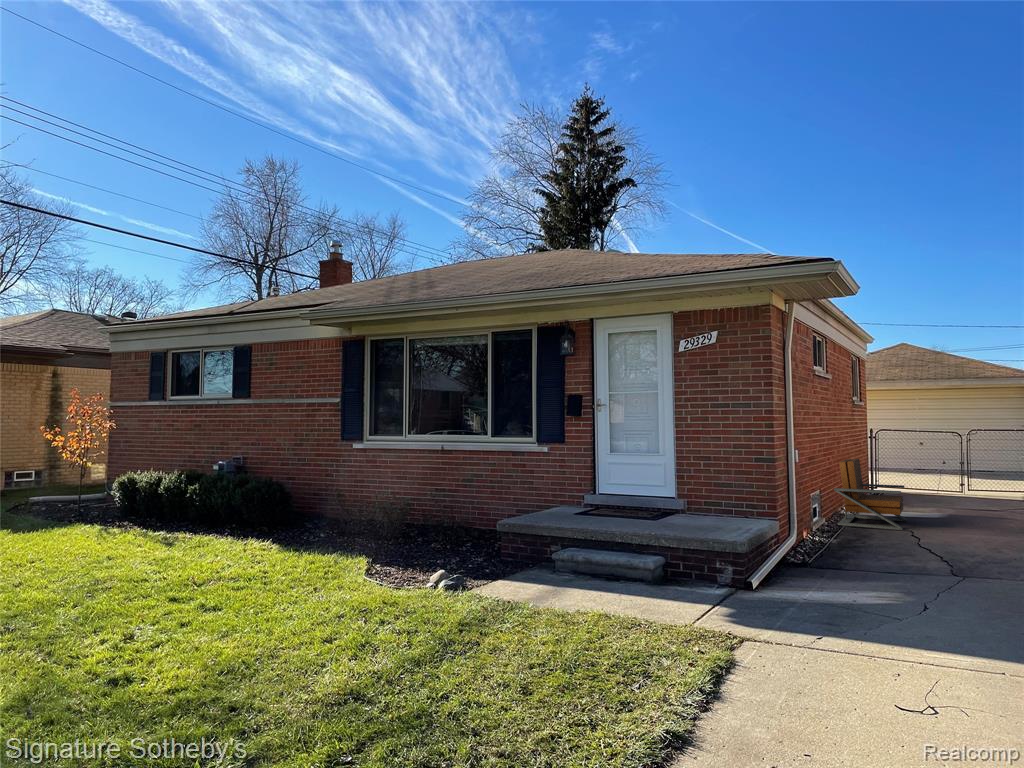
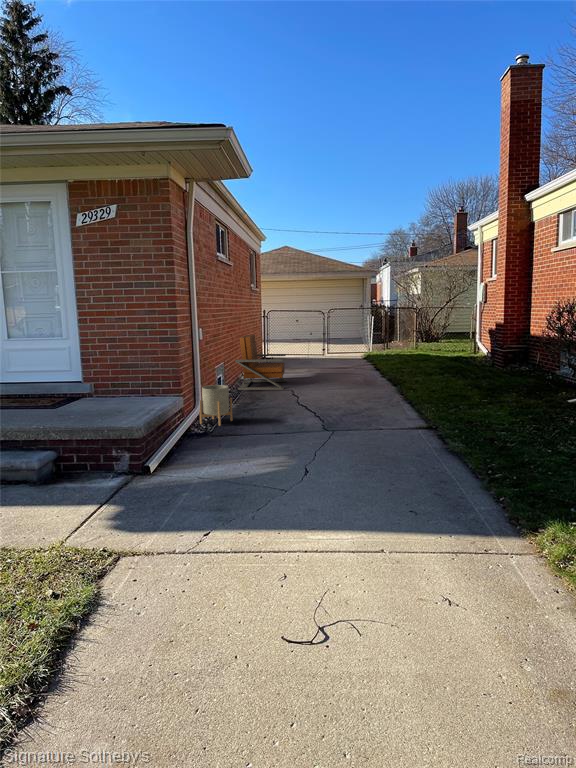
planter: none [795,513,836,559] -> present [200,385,233,426]

